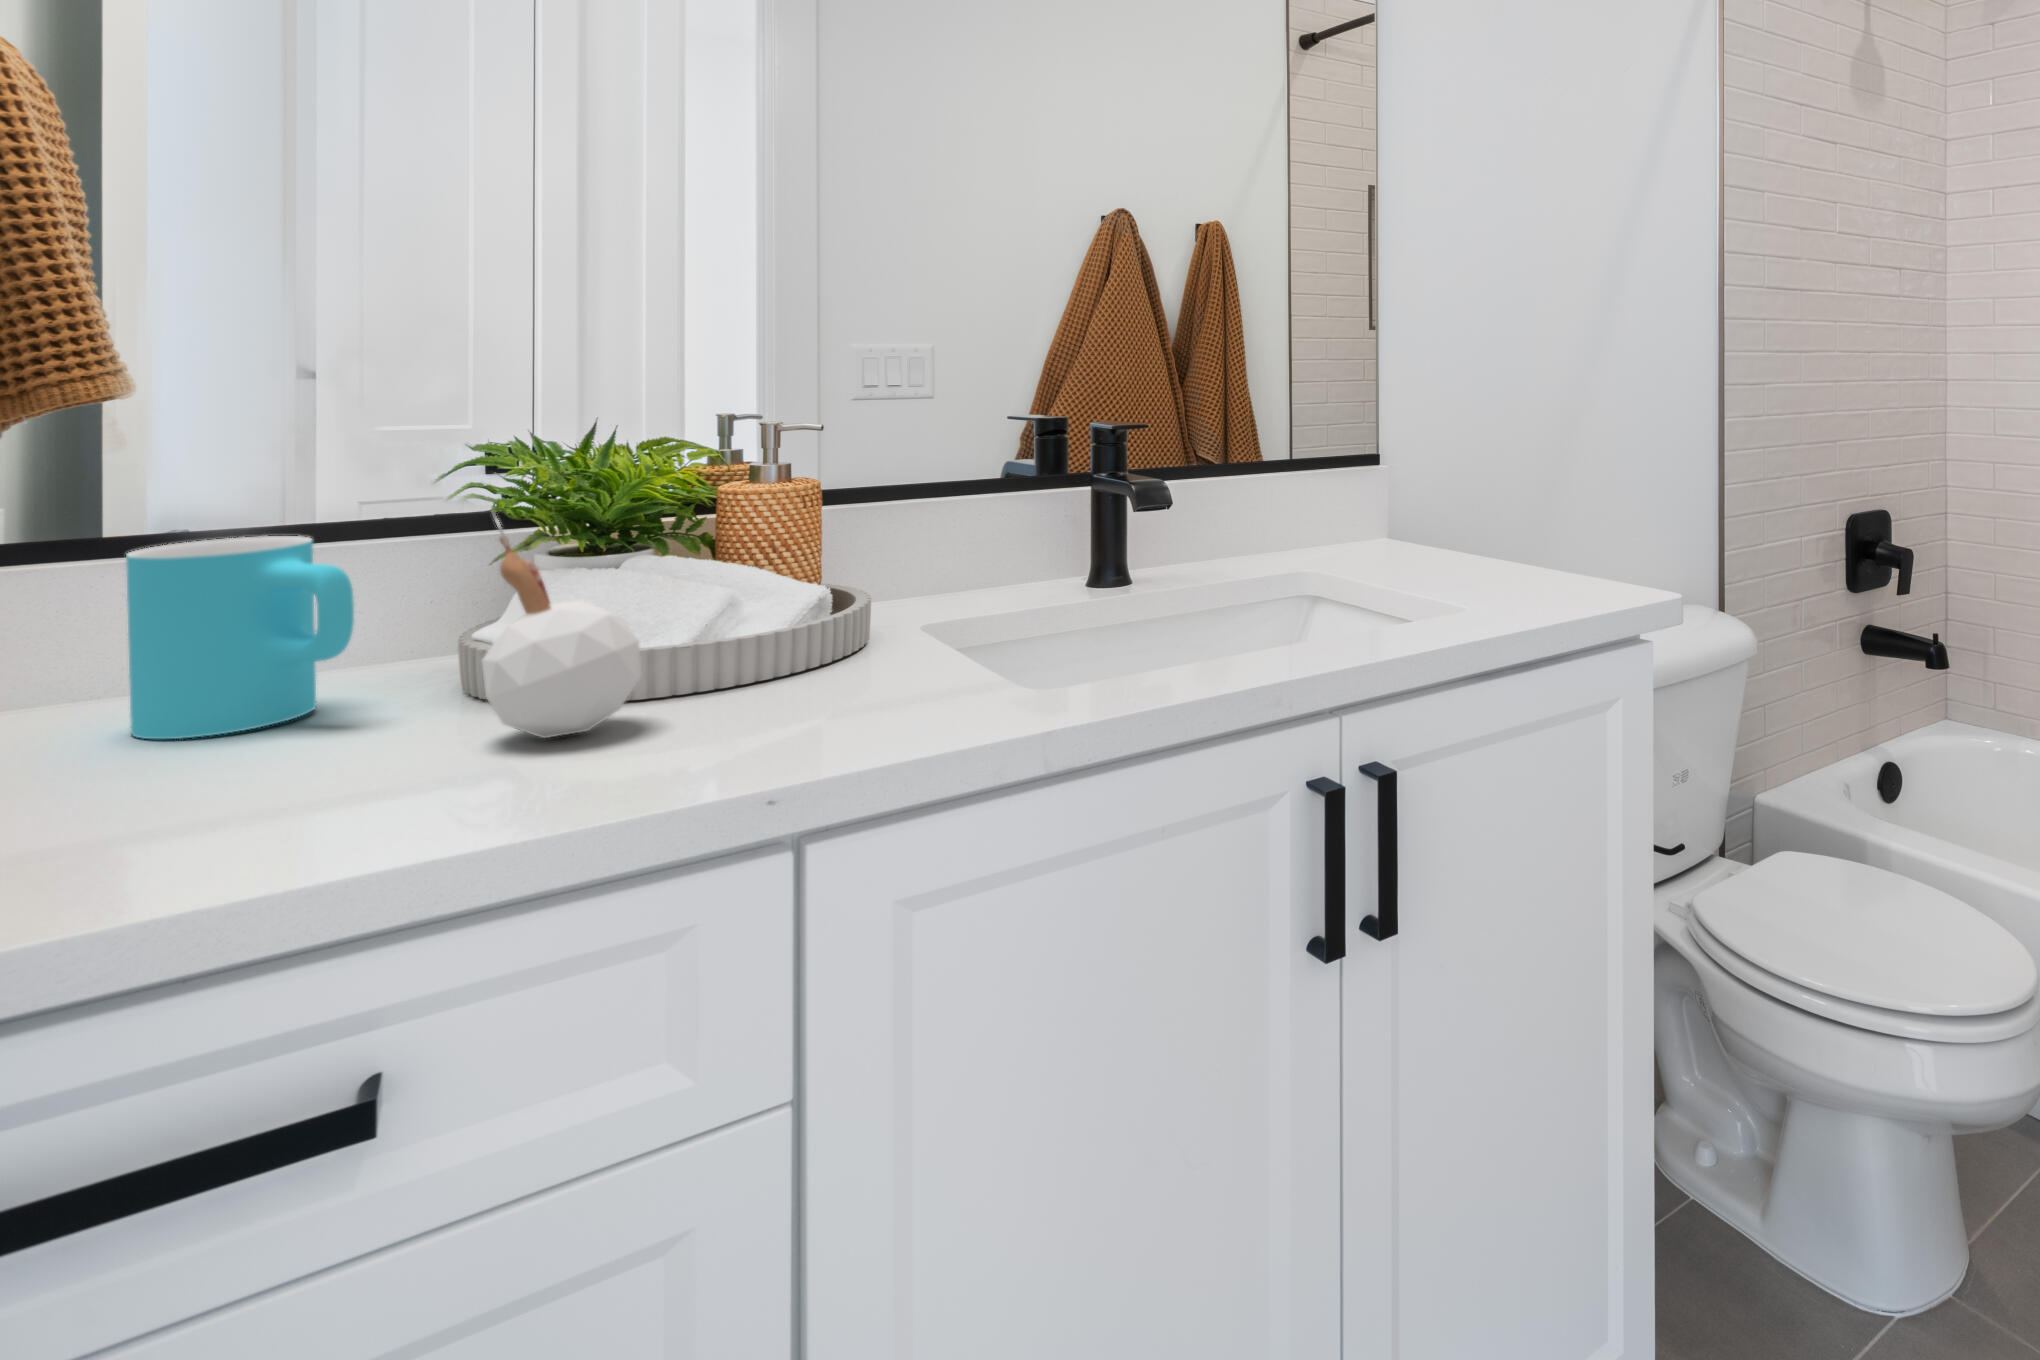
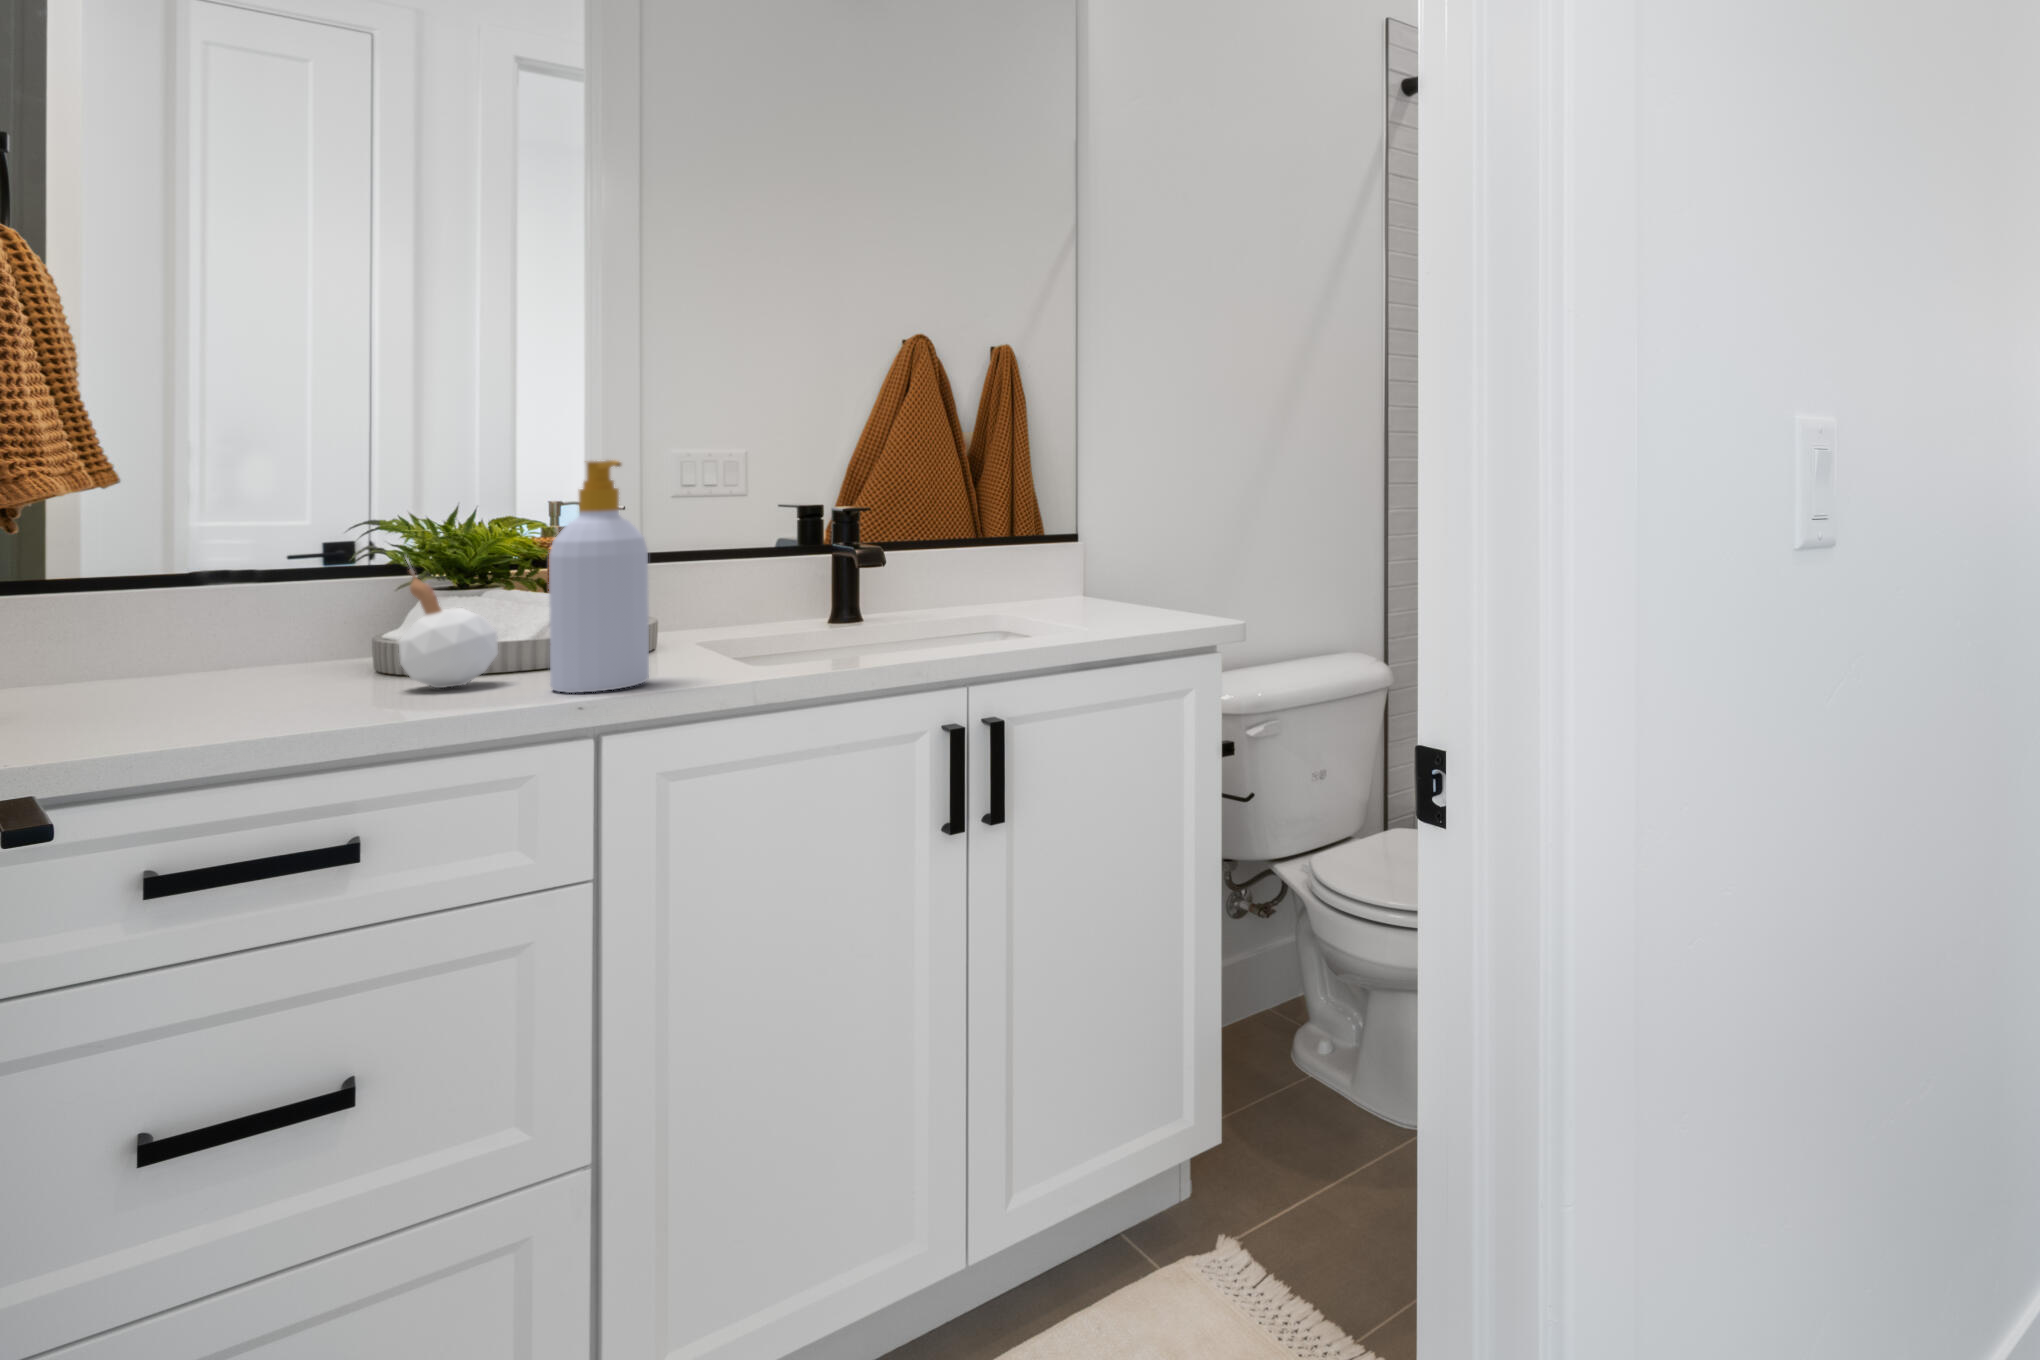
soap bottle: none [720,358,879,759] -> present [549,460,649,693]
cup: present [126,536,354,739] -> none [168,575,312,693]

